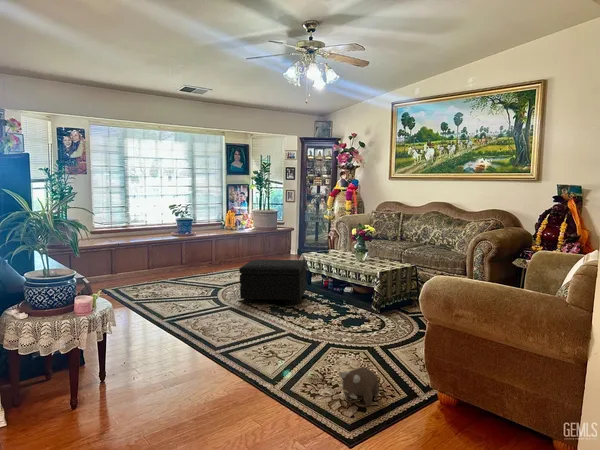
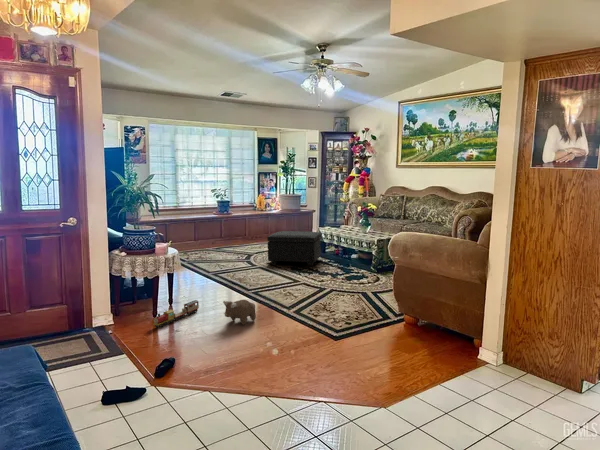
plush toy: present [339,367,379,405] -> present [223,300,256,325]
toy train: none [66,376,142,432] -> present [153,300,199,328]

